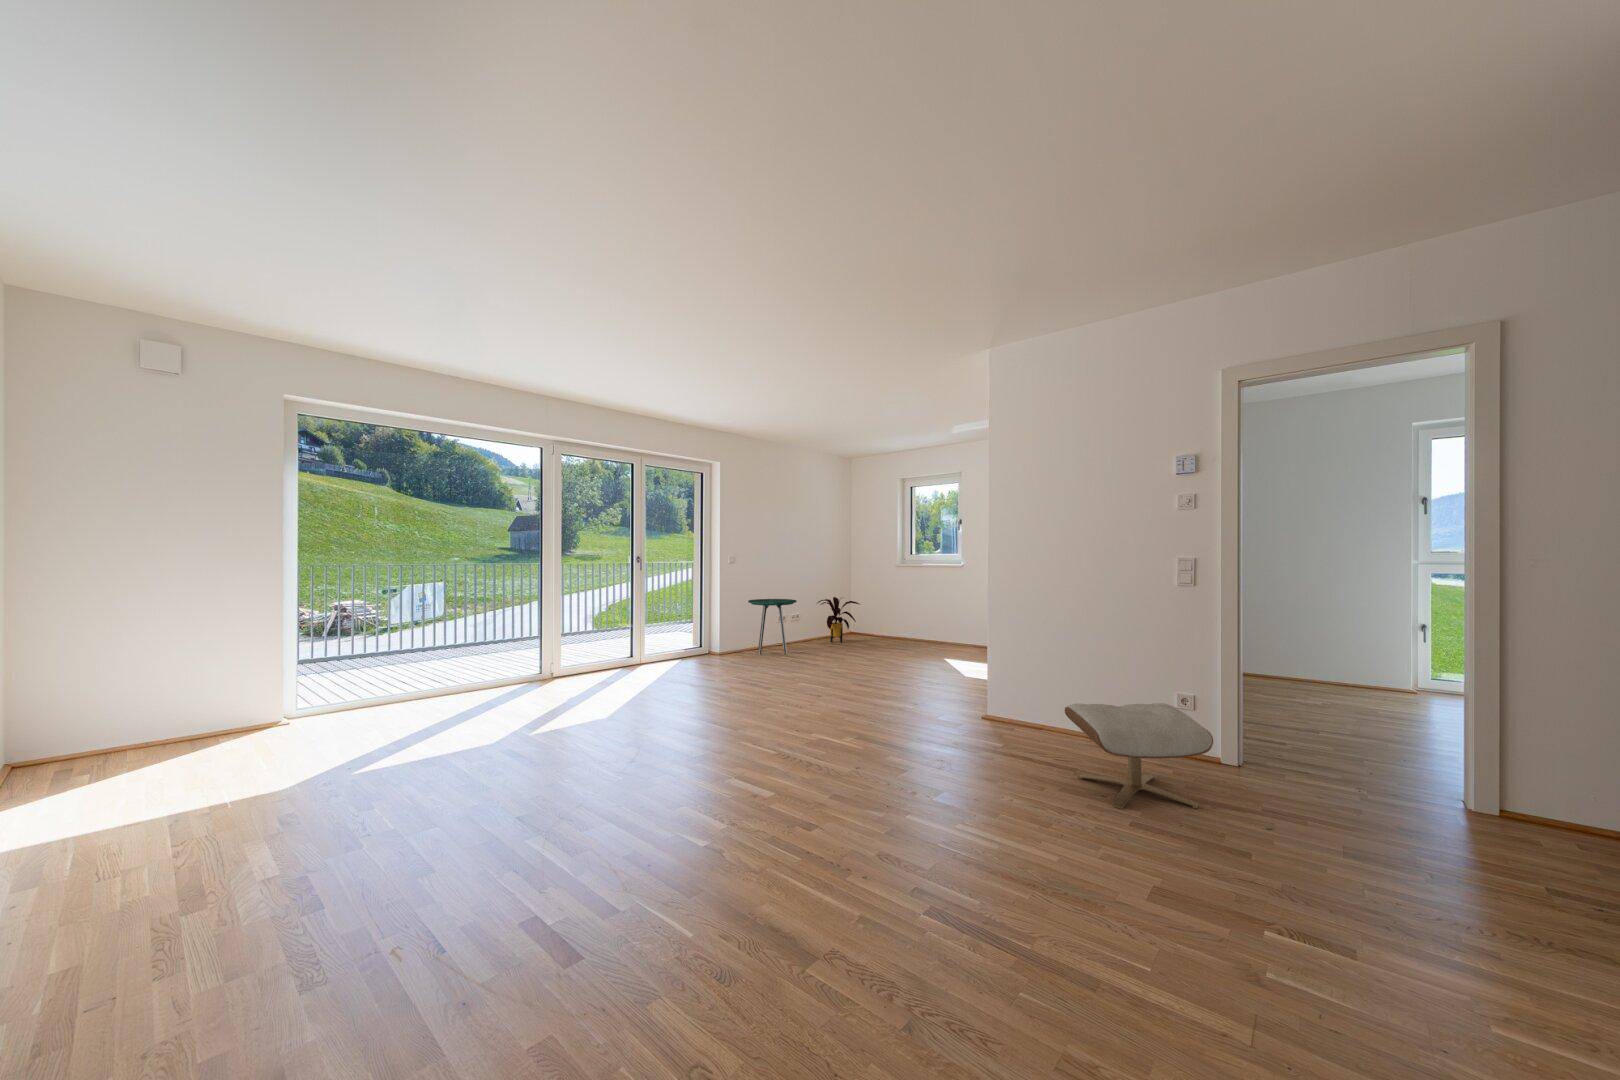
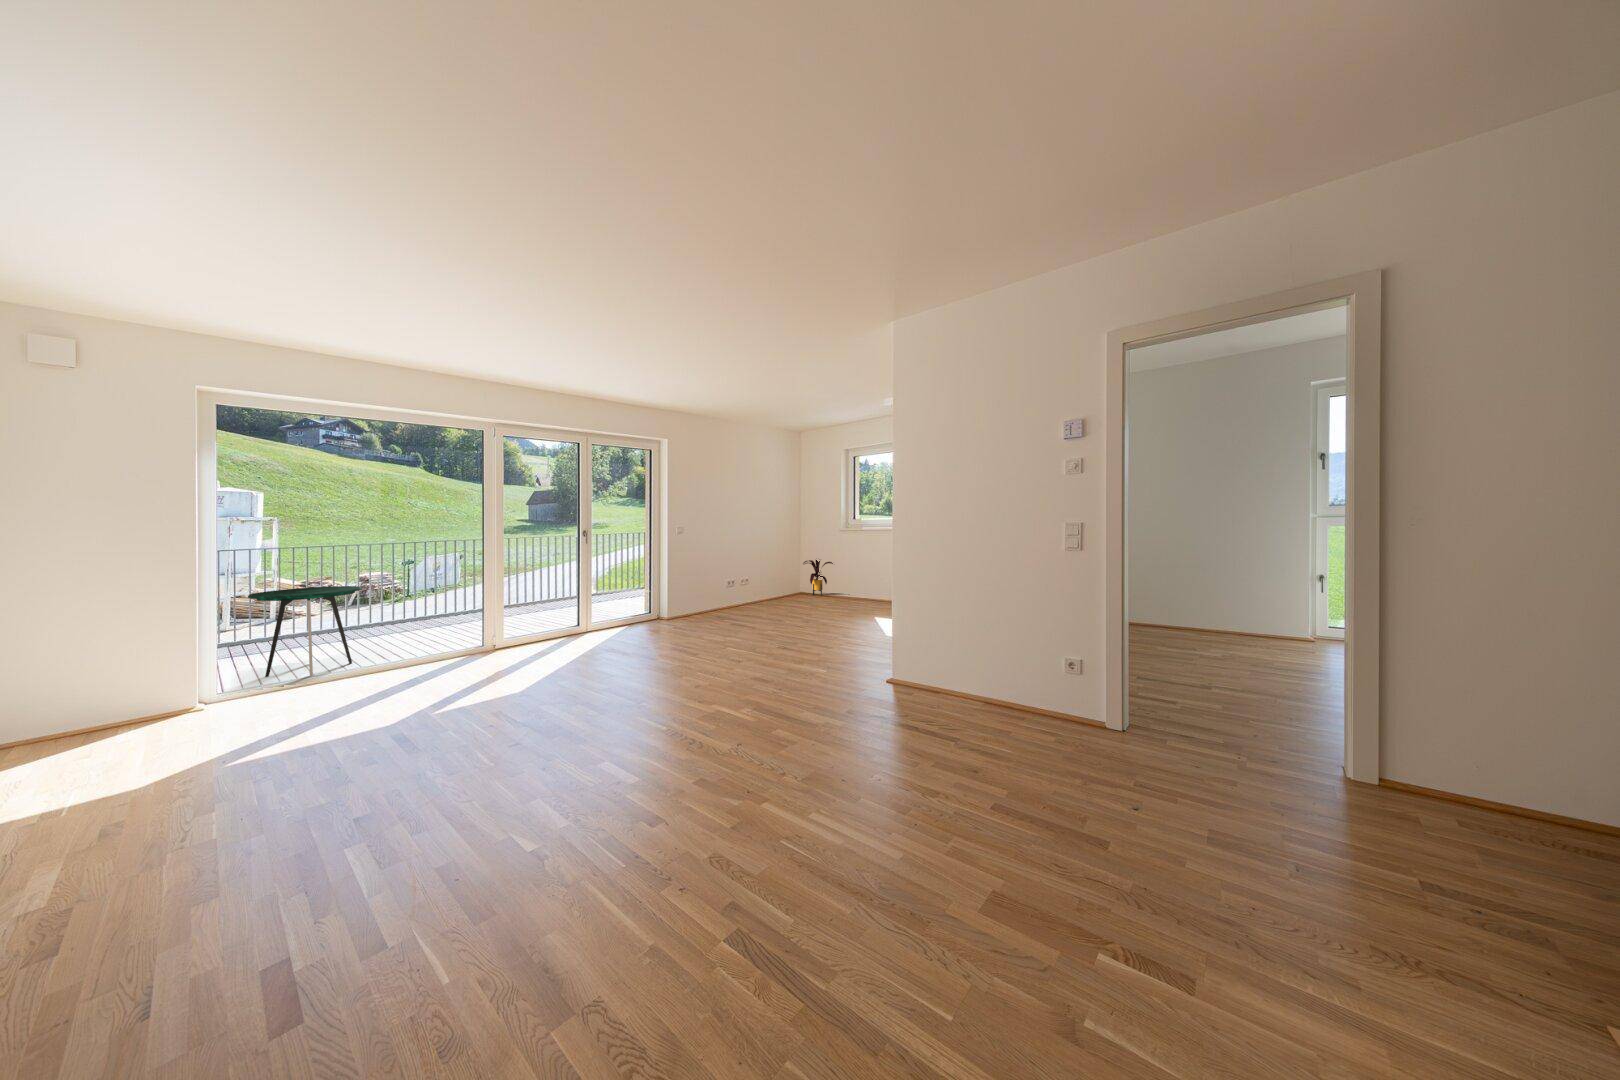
side table: present [748,599,797,654] -> present [248,586,362,677]
ottoman: present [1065,703,1213,809] -> none [941,657,1075,764]

